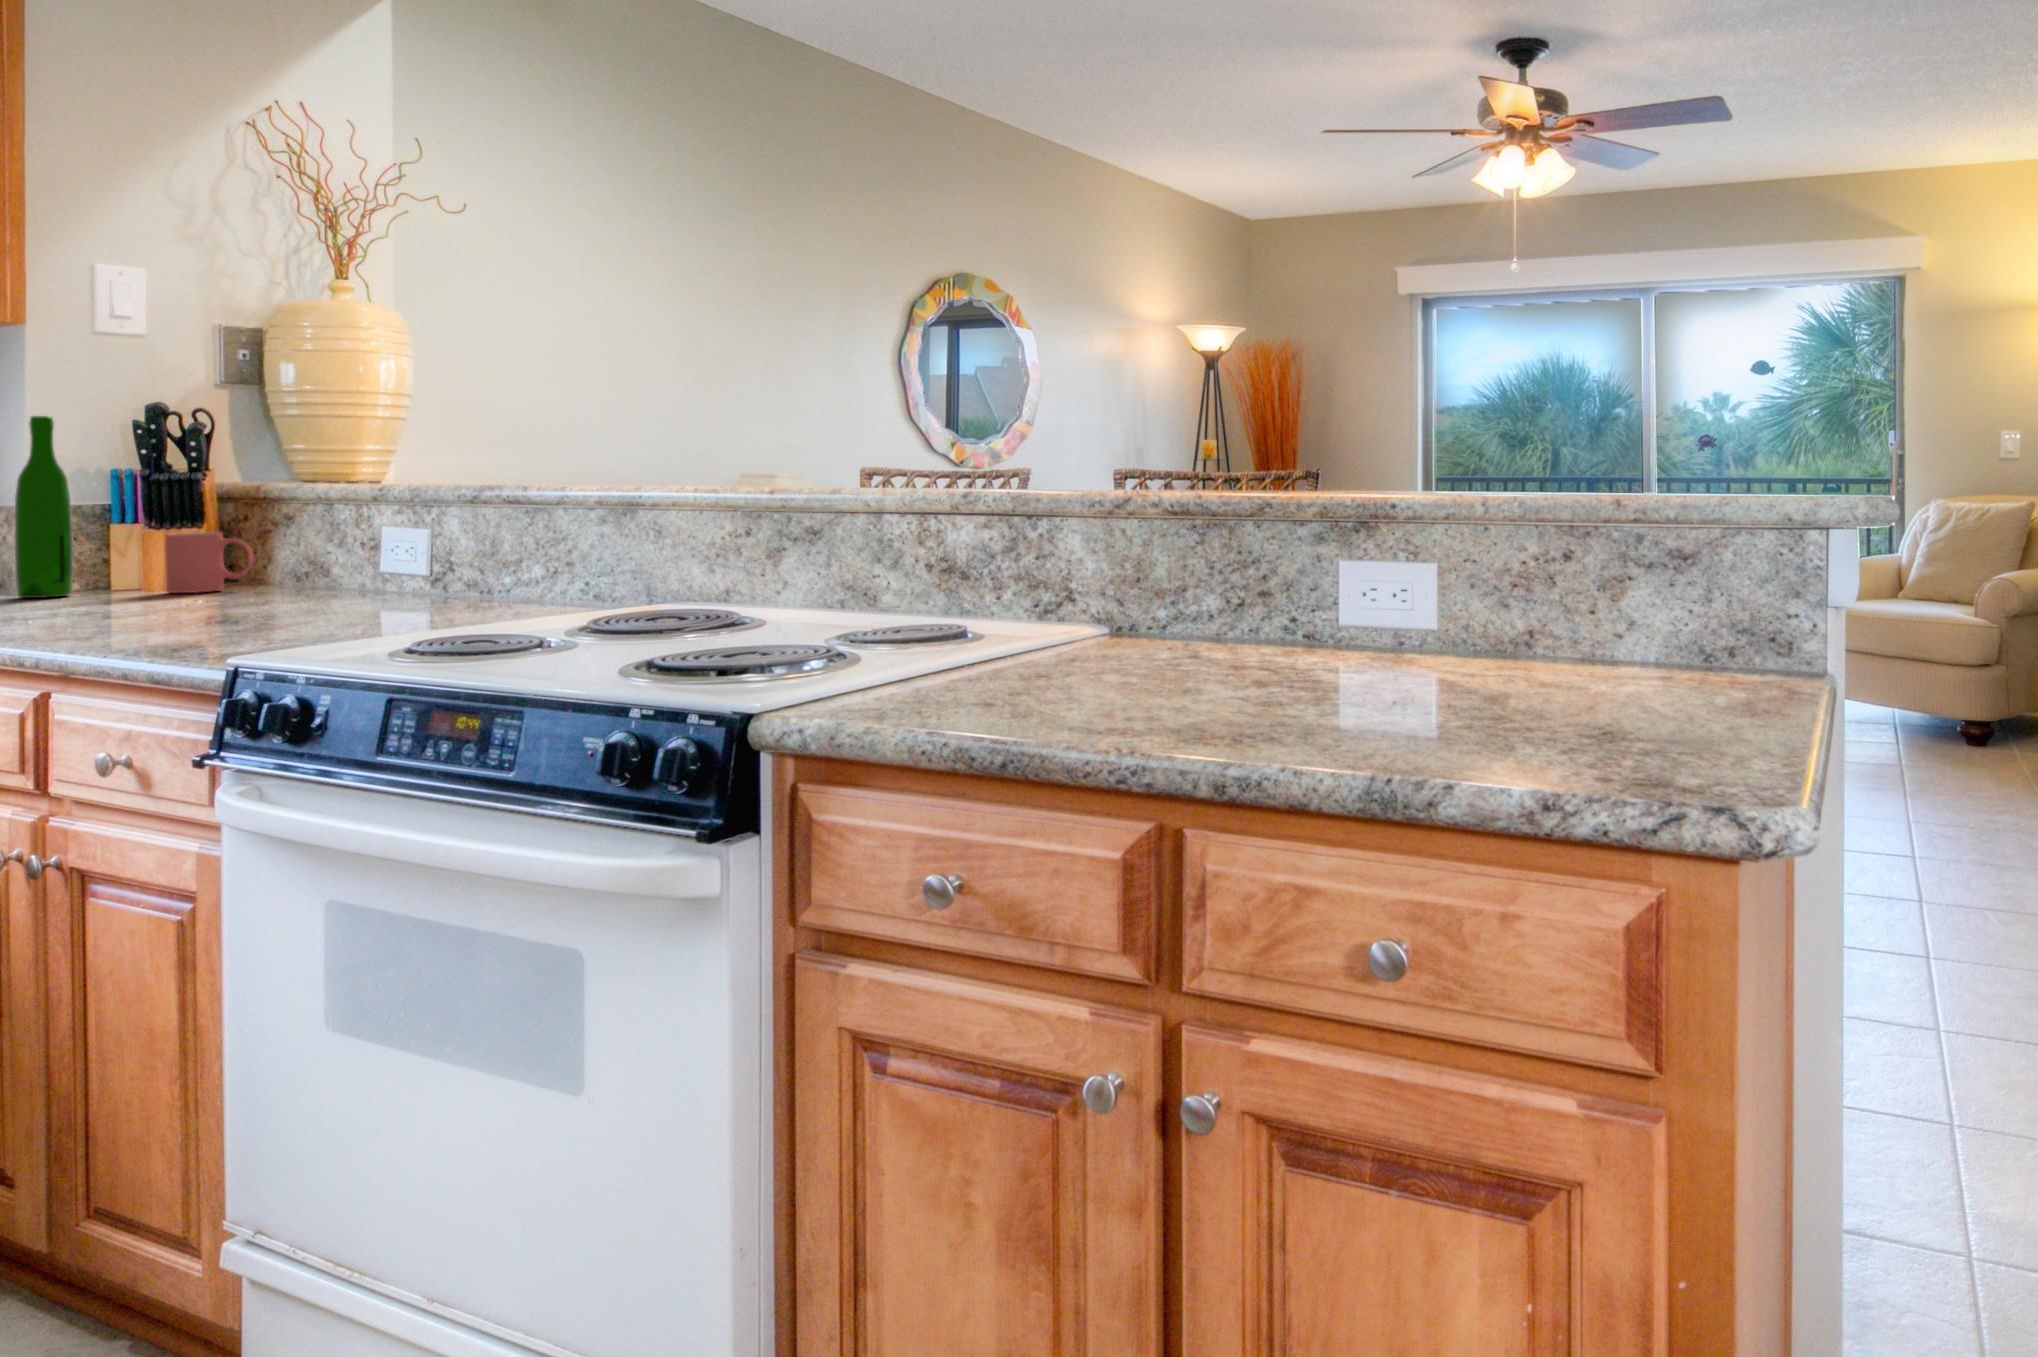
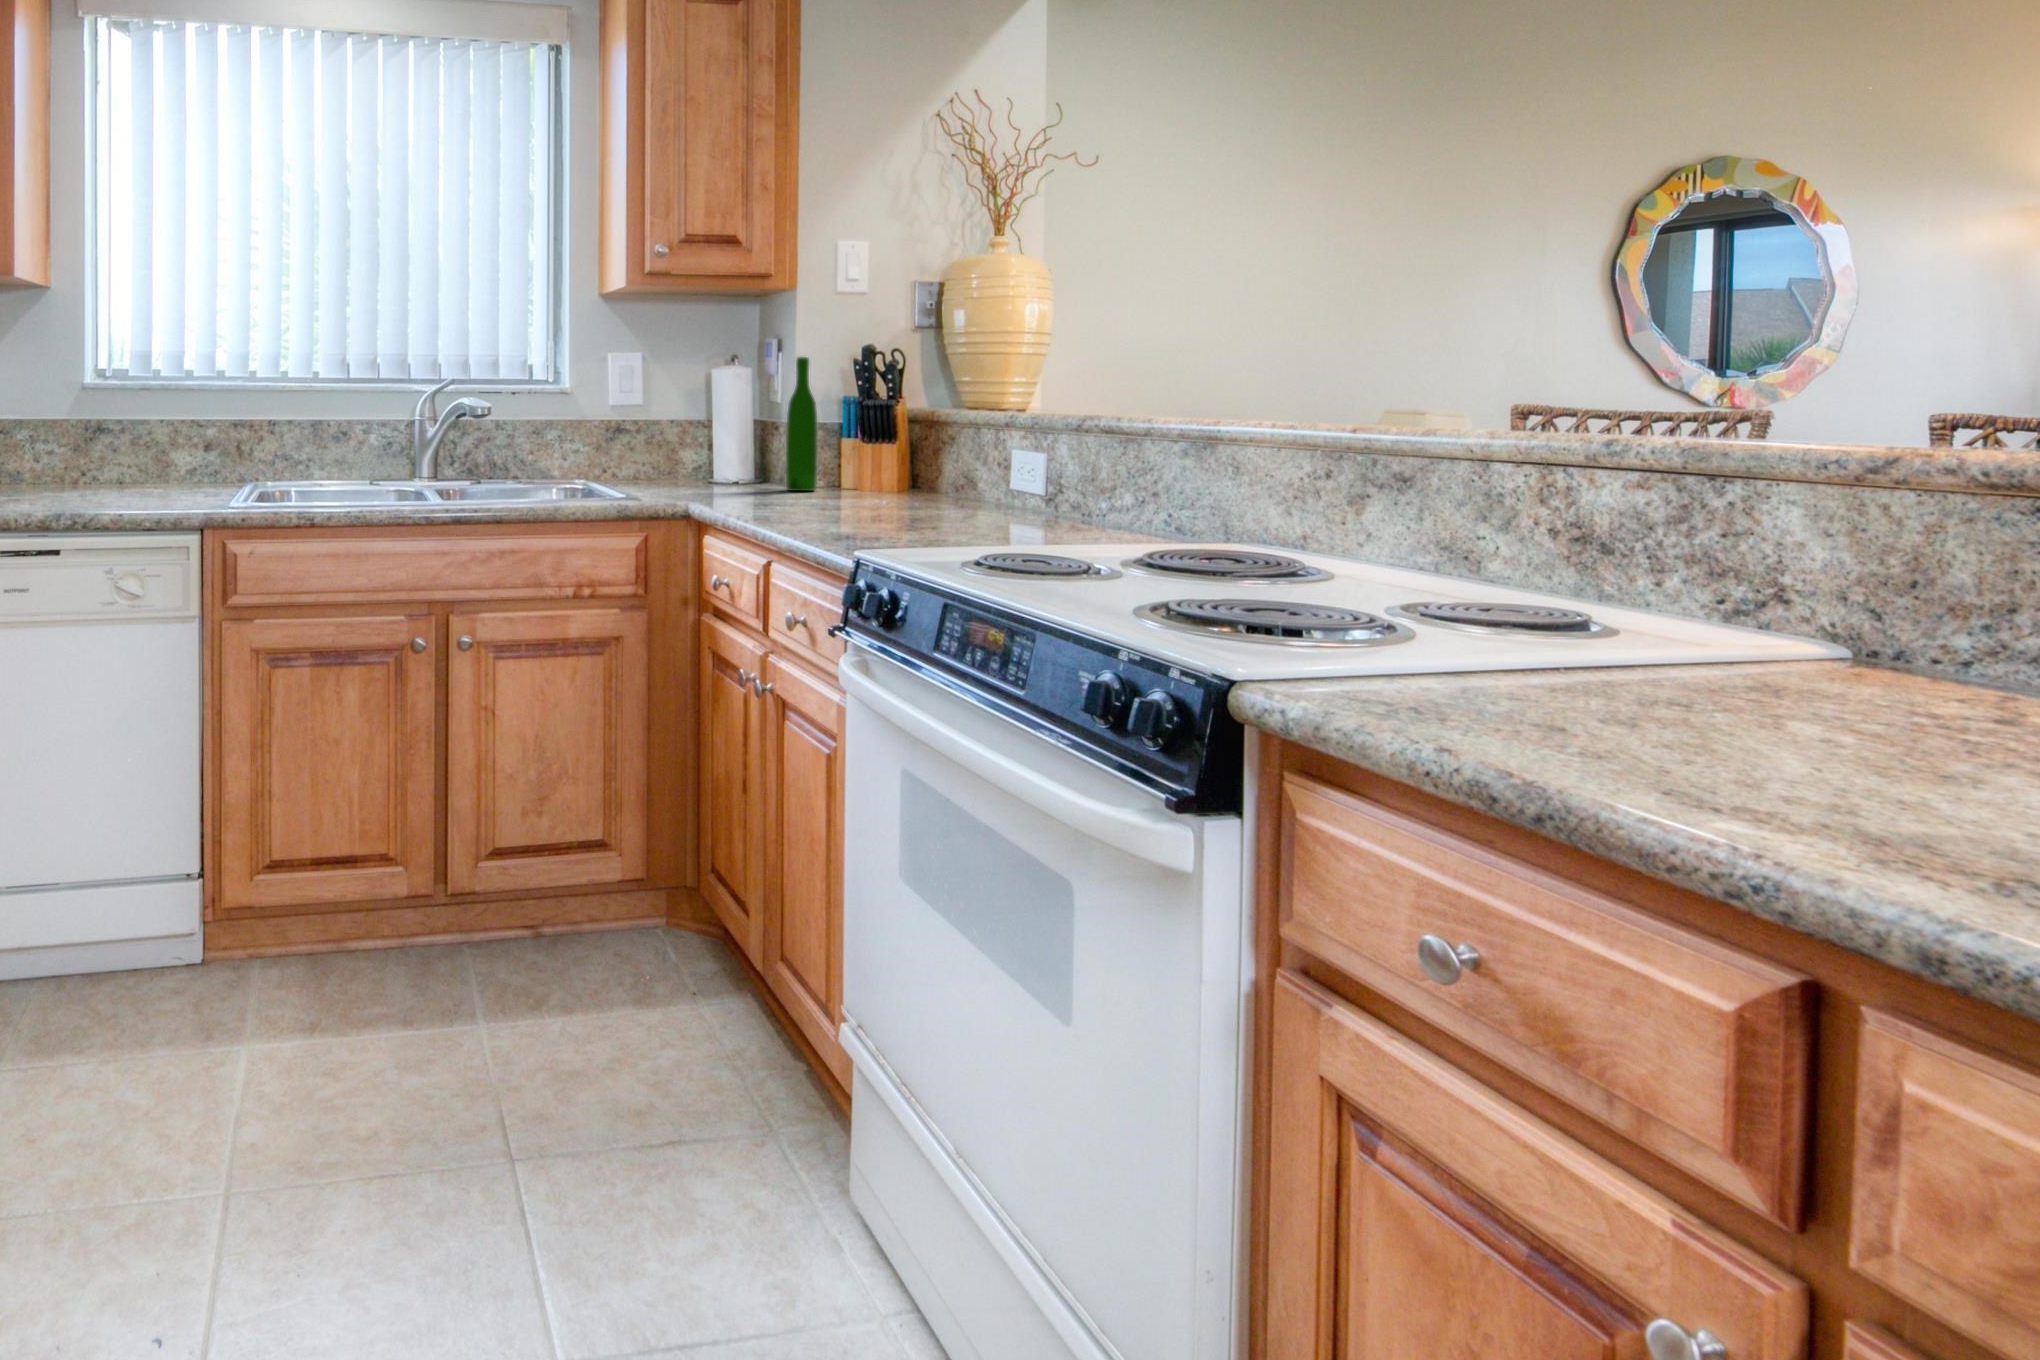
mug: present [165,532,253,593] -> none [870,448,926,496]

